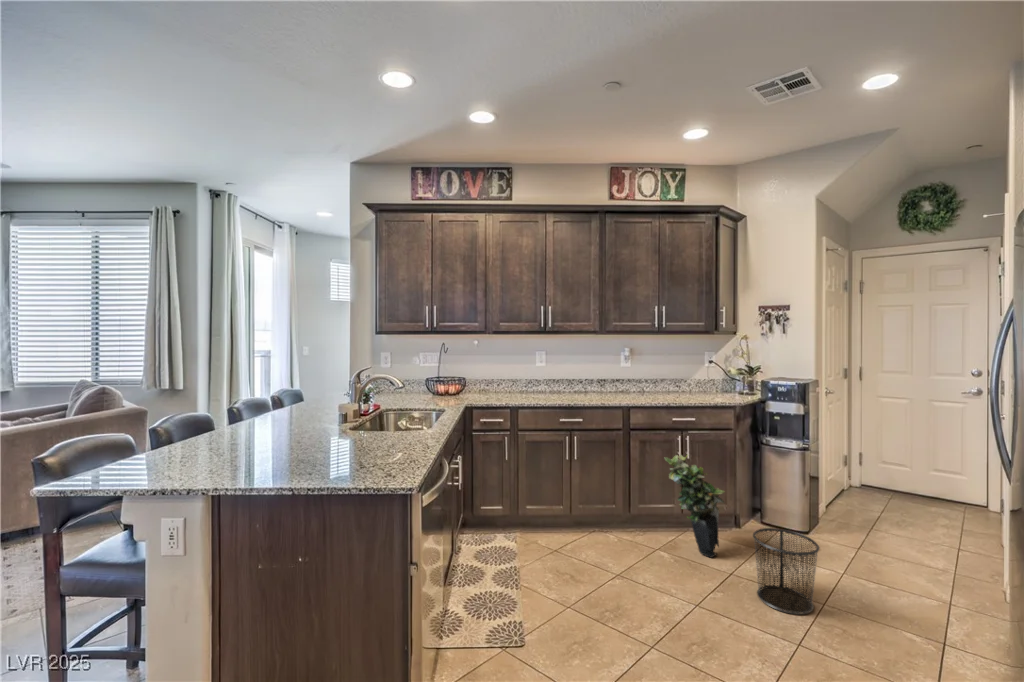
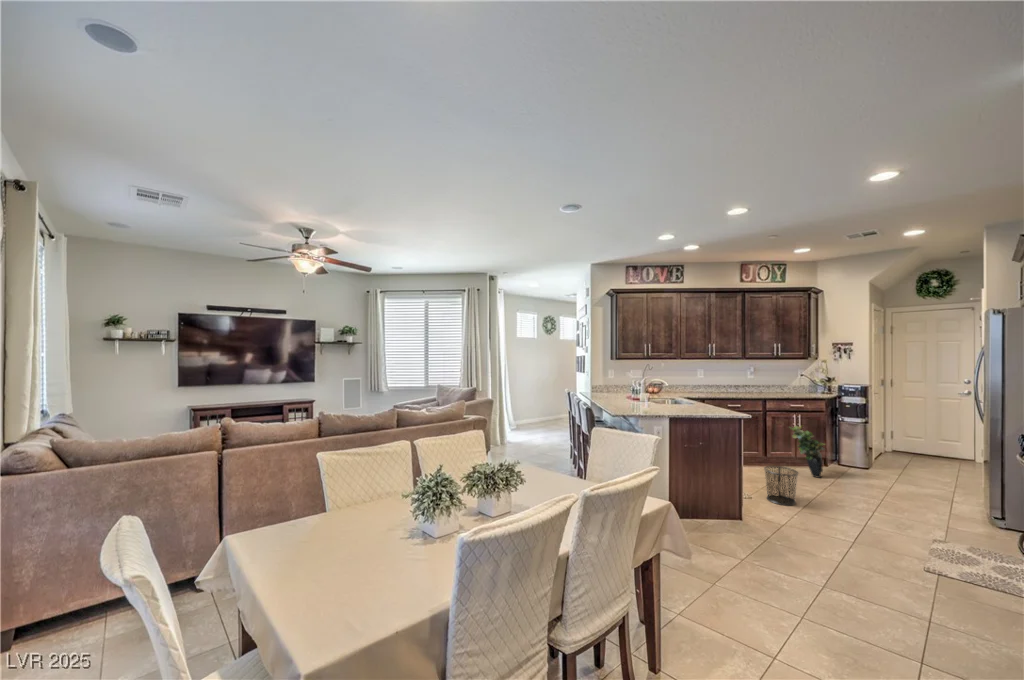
trash can: present [753,528,819,615] -> present [764,466,798,505]

